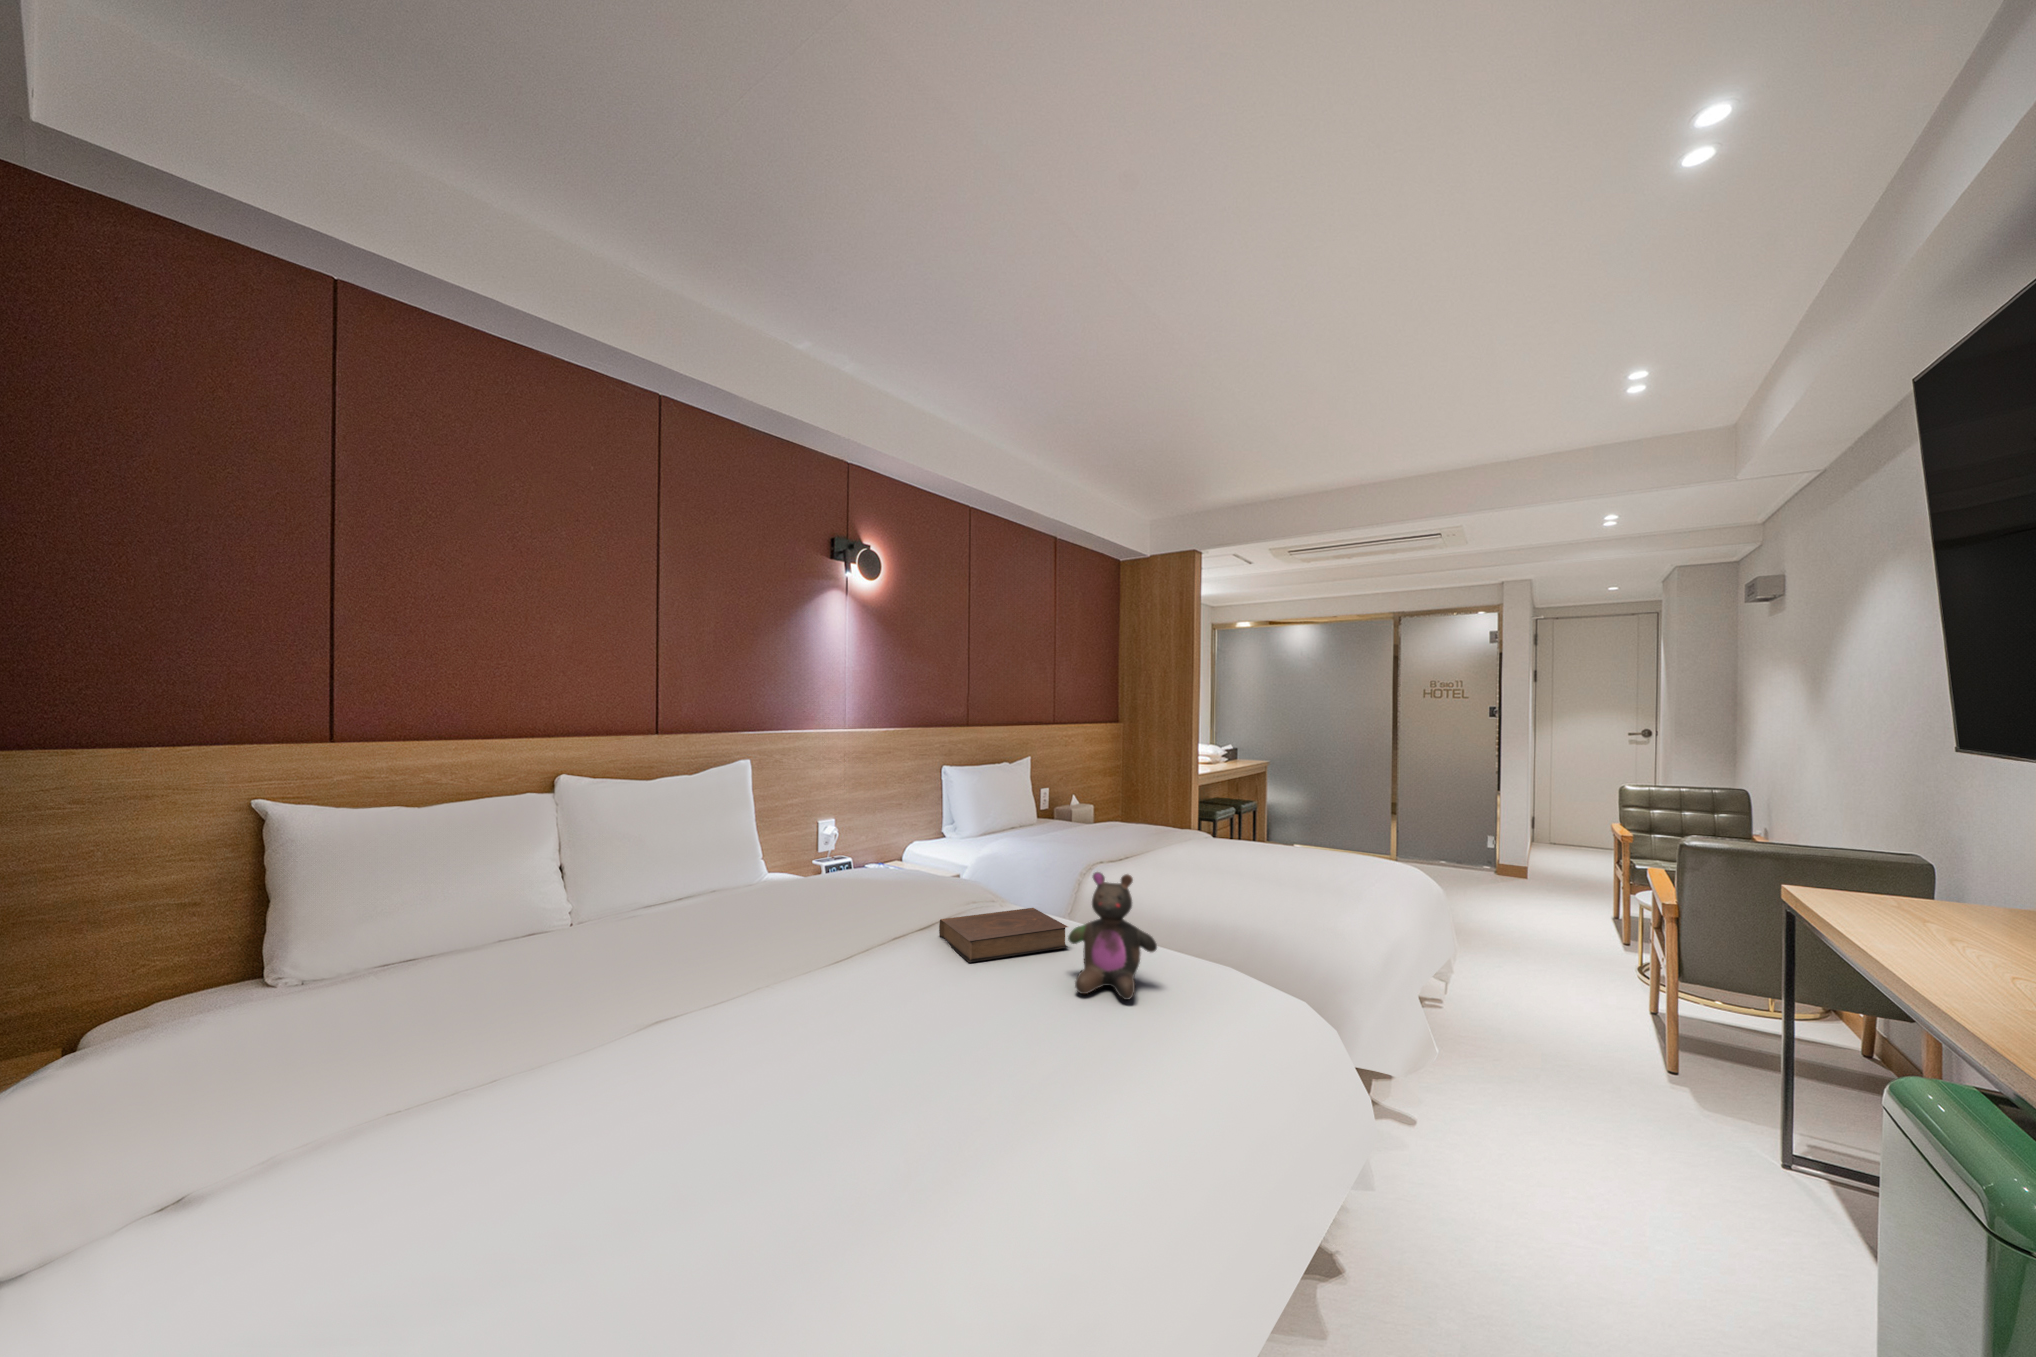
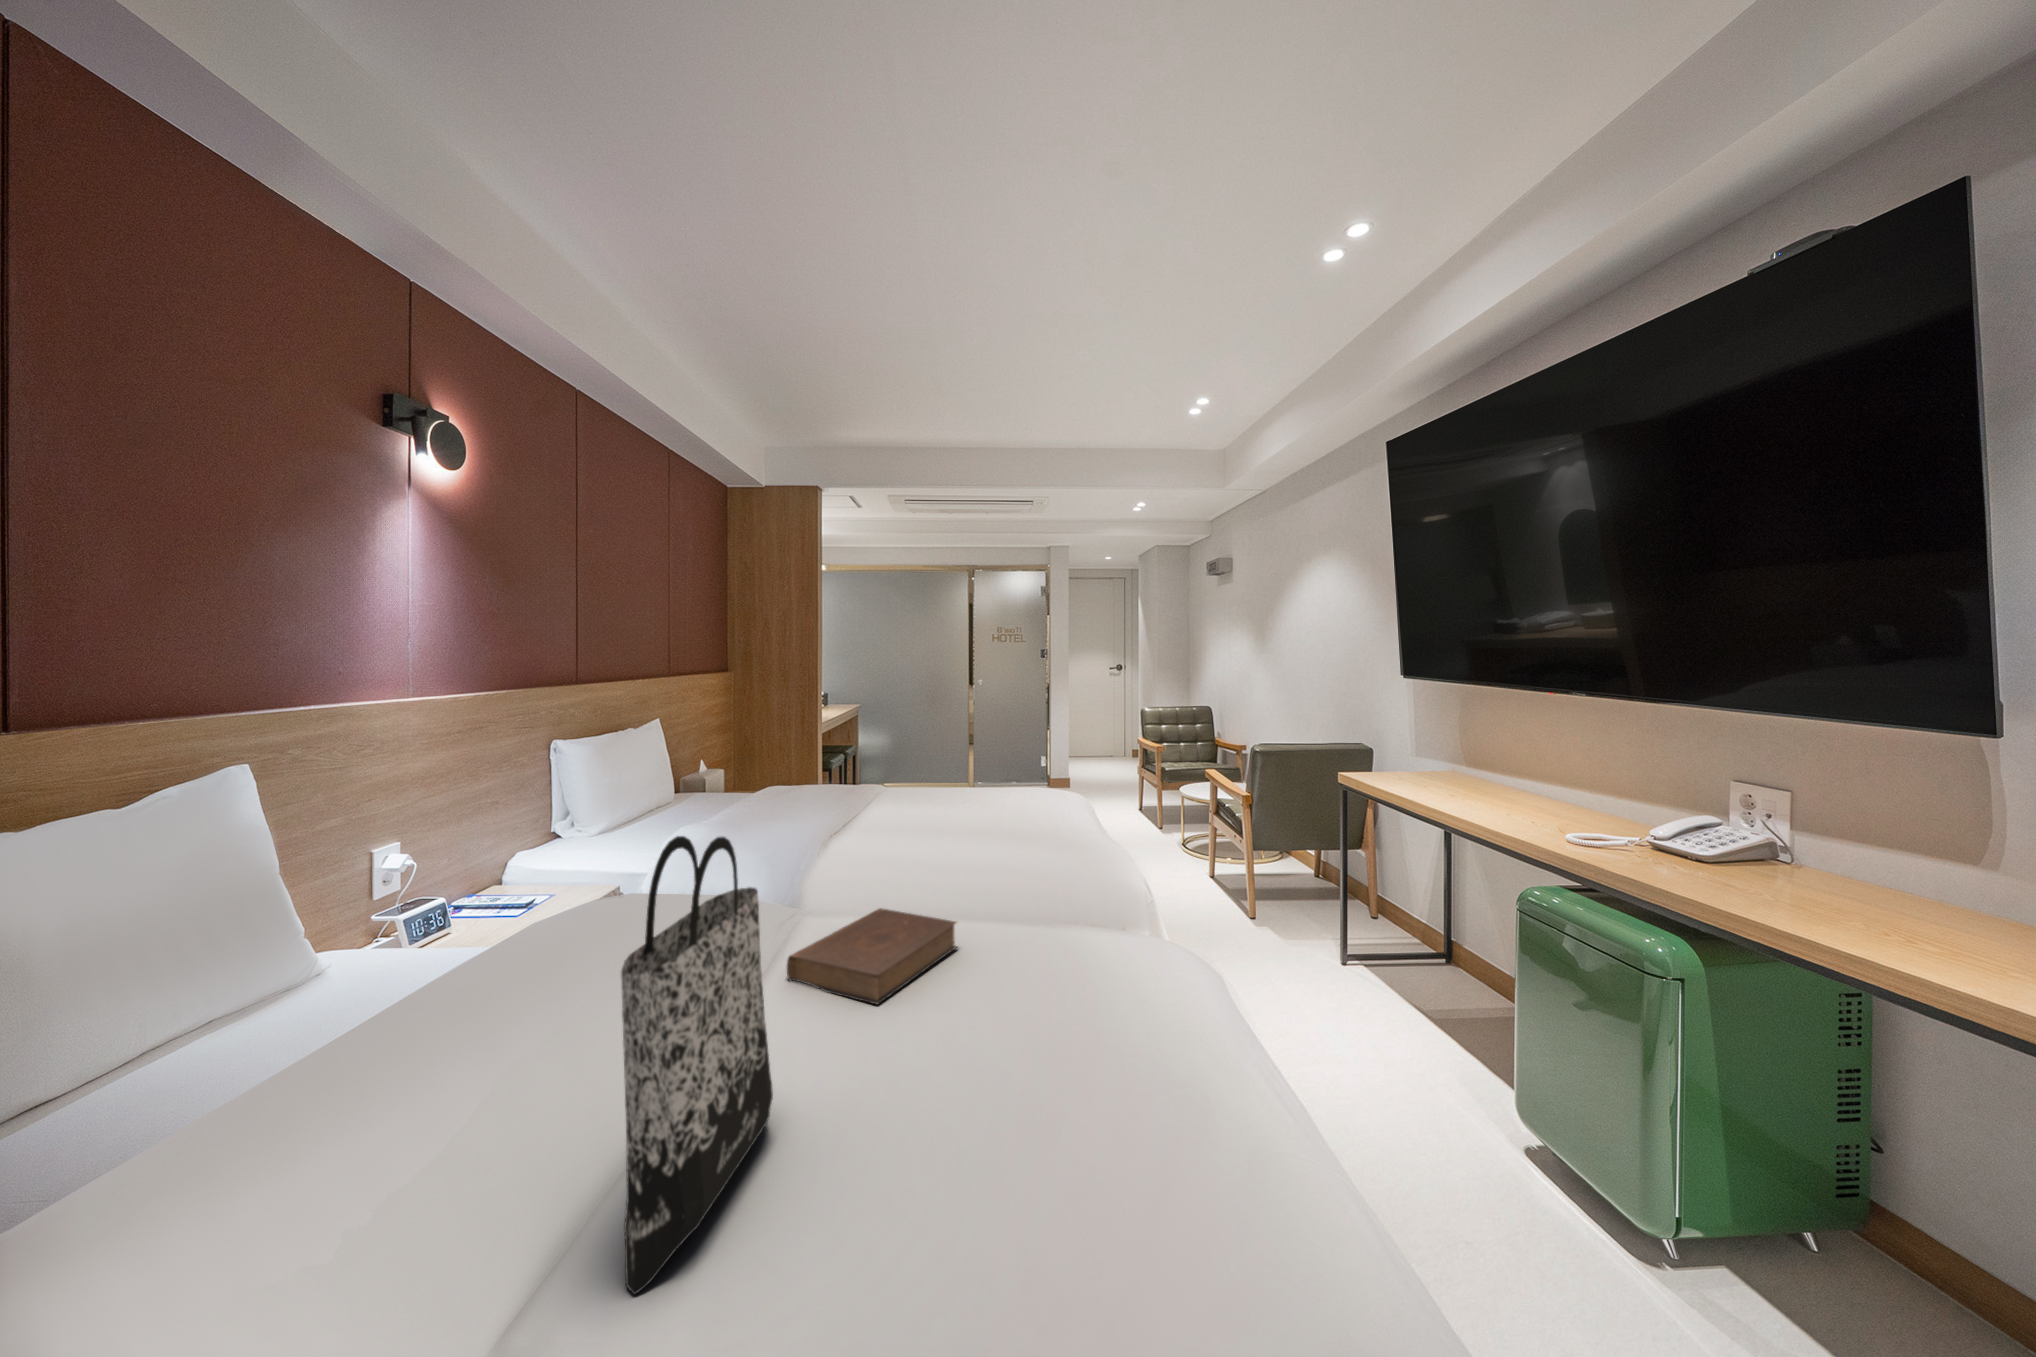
tote bag: none [721,809,844,1027] -> present [621,836,773,1294]
stuffed bear: present [1068,872,1157,1000] -> none [1000,843,1109,1001]

